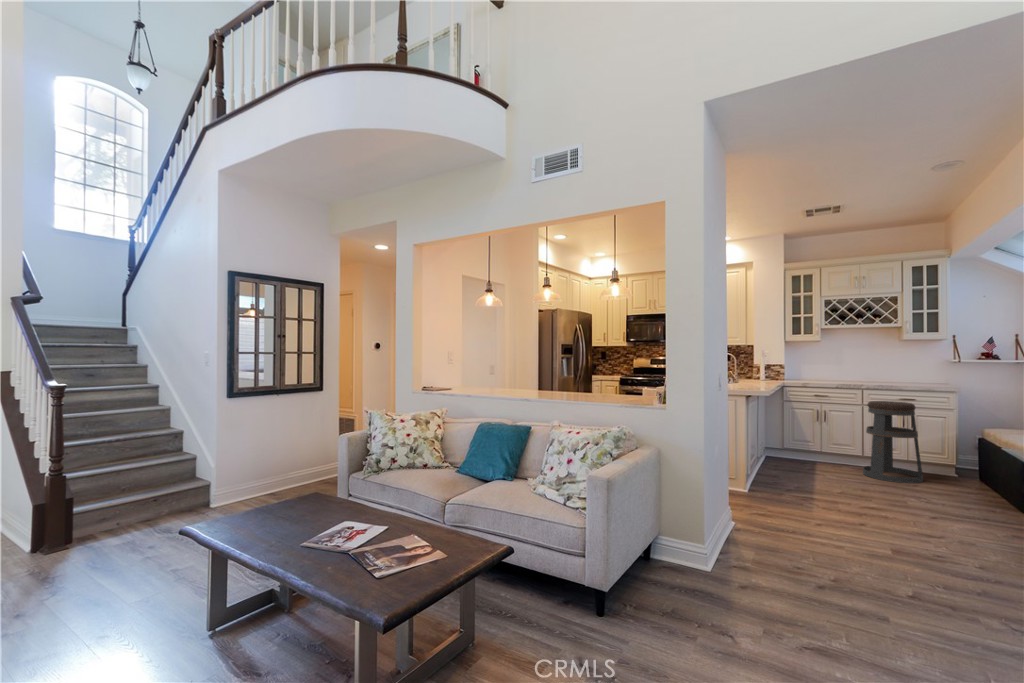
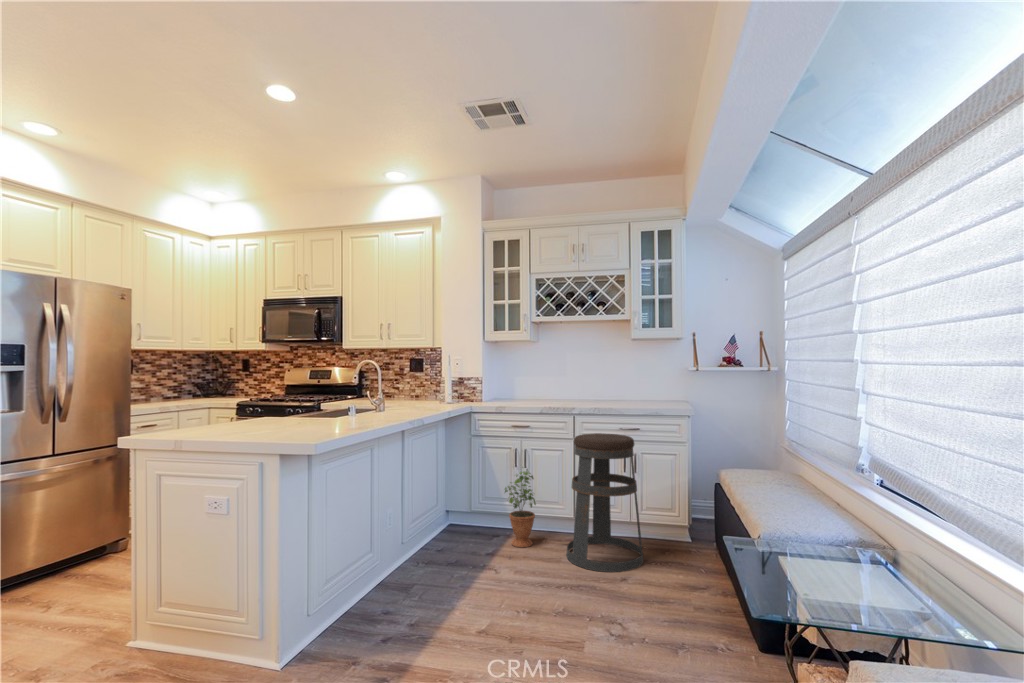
potted plant: none [812,421,836,468] -> present [505,470,536,547]

